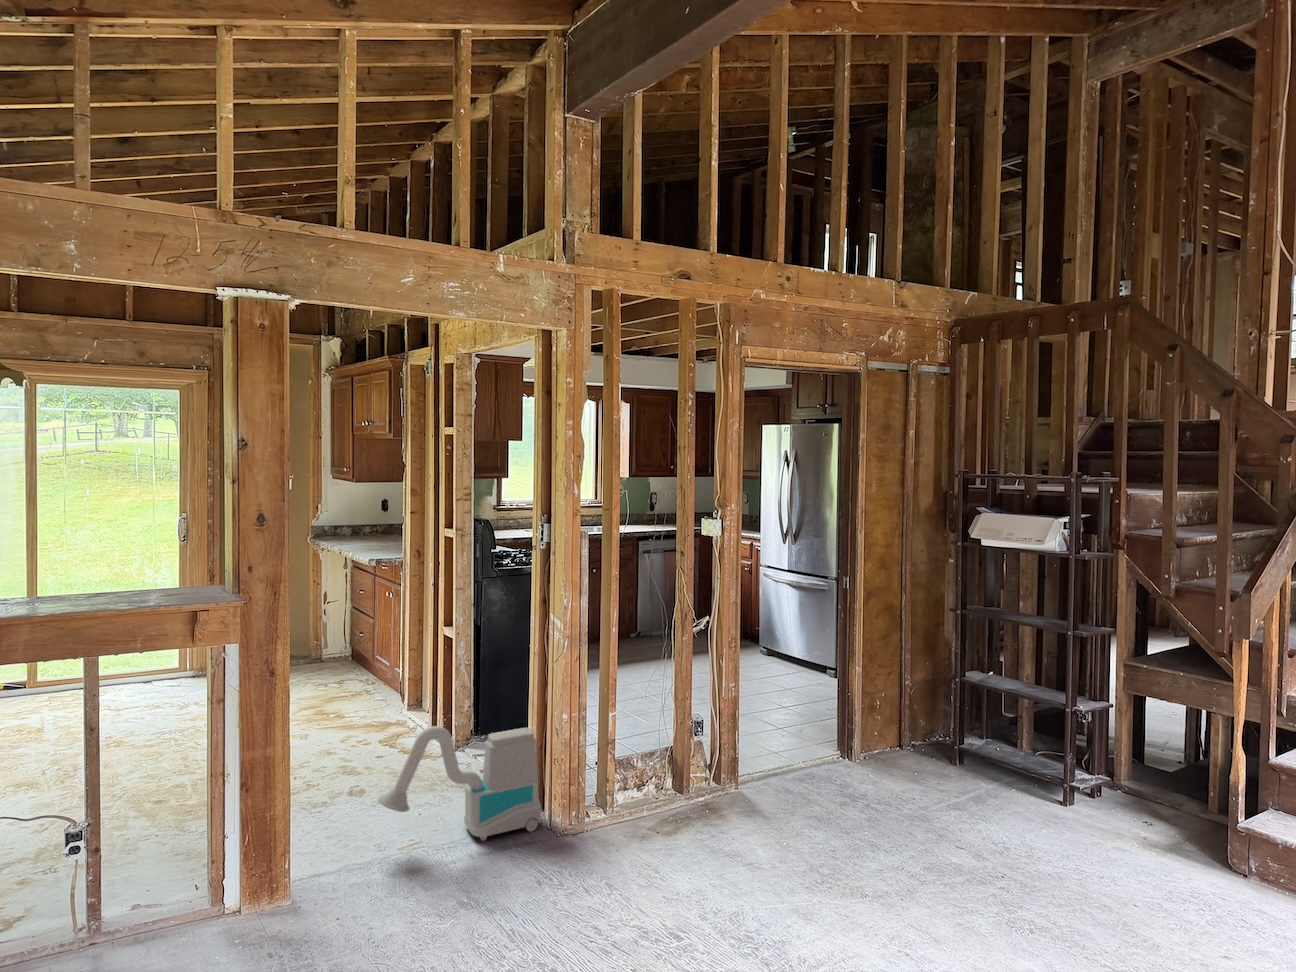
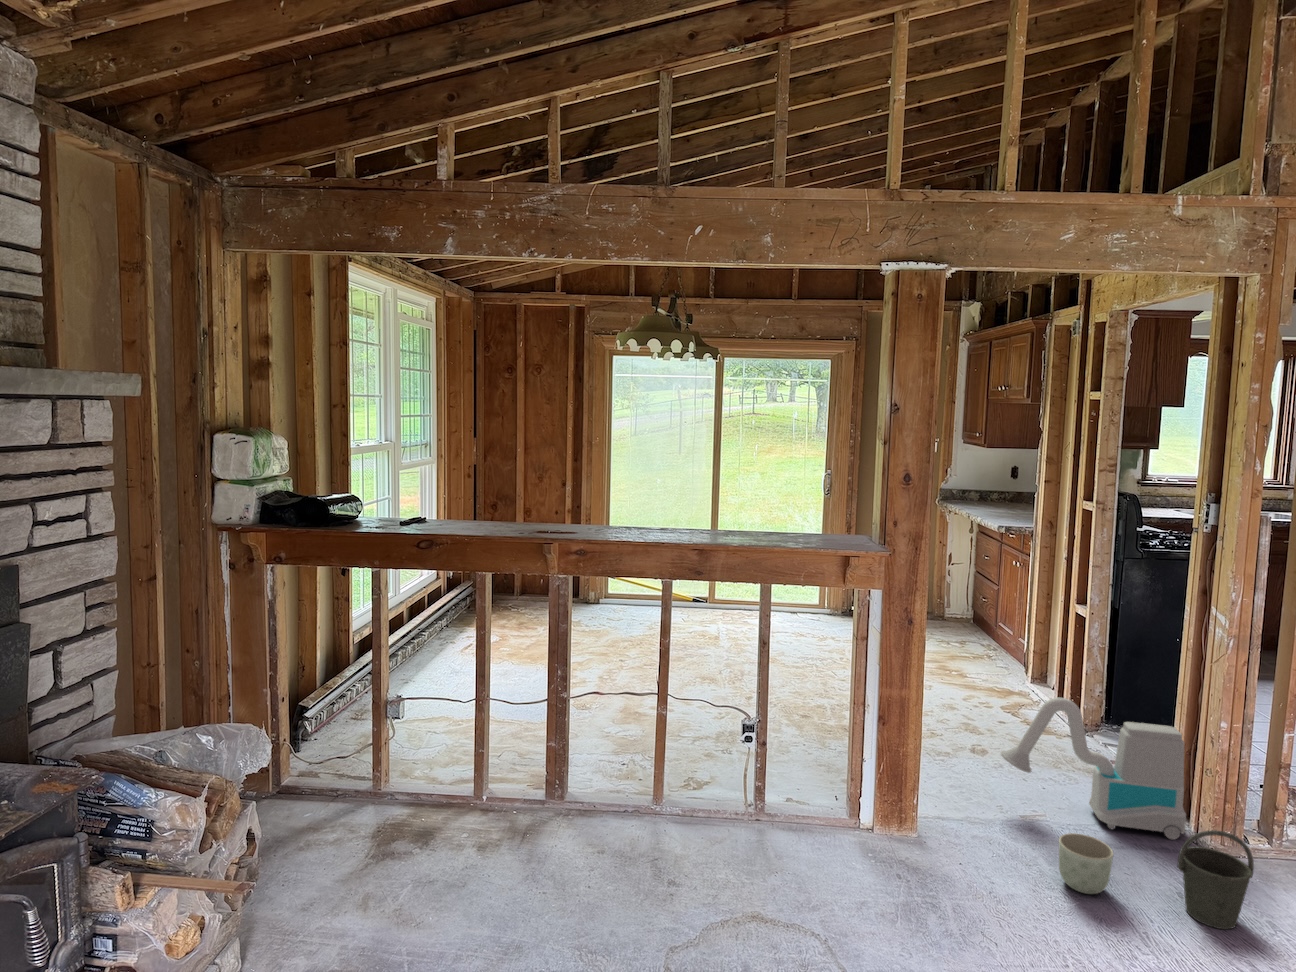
bucket: none [537,815,592,906] -> present [1177,830,1254,929]
planter: none [437,860,486,922] -> present [1059,833,1113,894]

